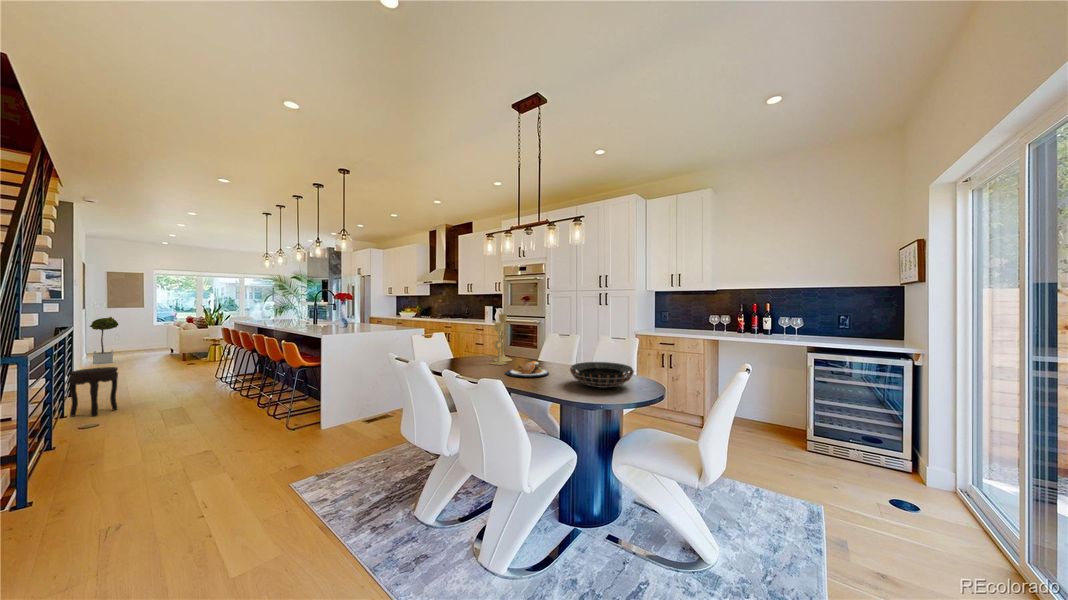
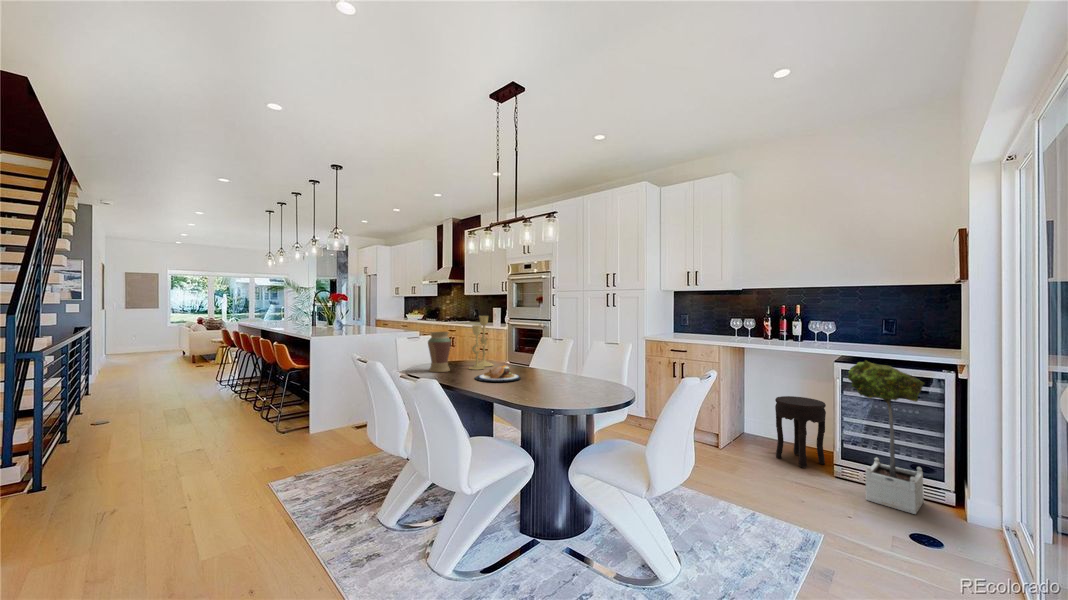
potted tree: present [90,317,119,364] -> present [848,360,924,514]
vase: none [454,329,477,368] -> present [428,332,451,372]
decorative bowl: present [570,362,634,388] -> none [532,367,599,394]
side table: present [69,367,118,417] -> present [775,396,826,468]

